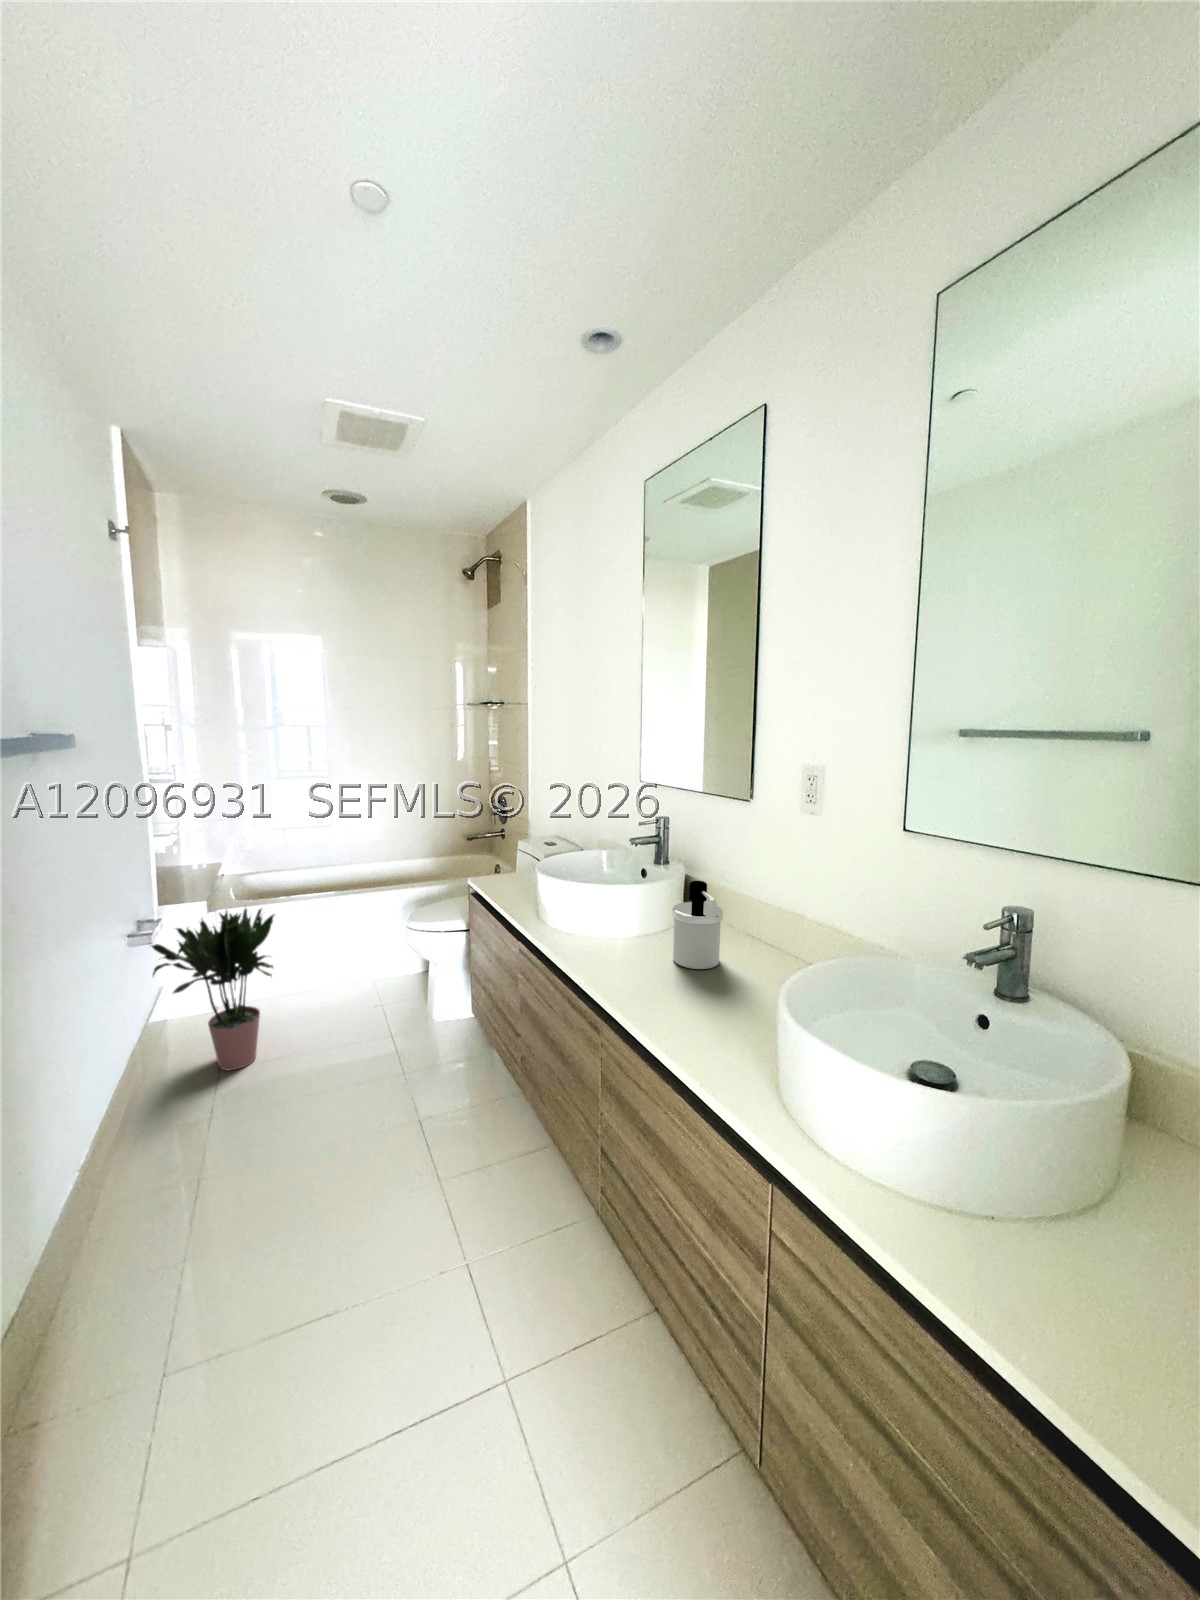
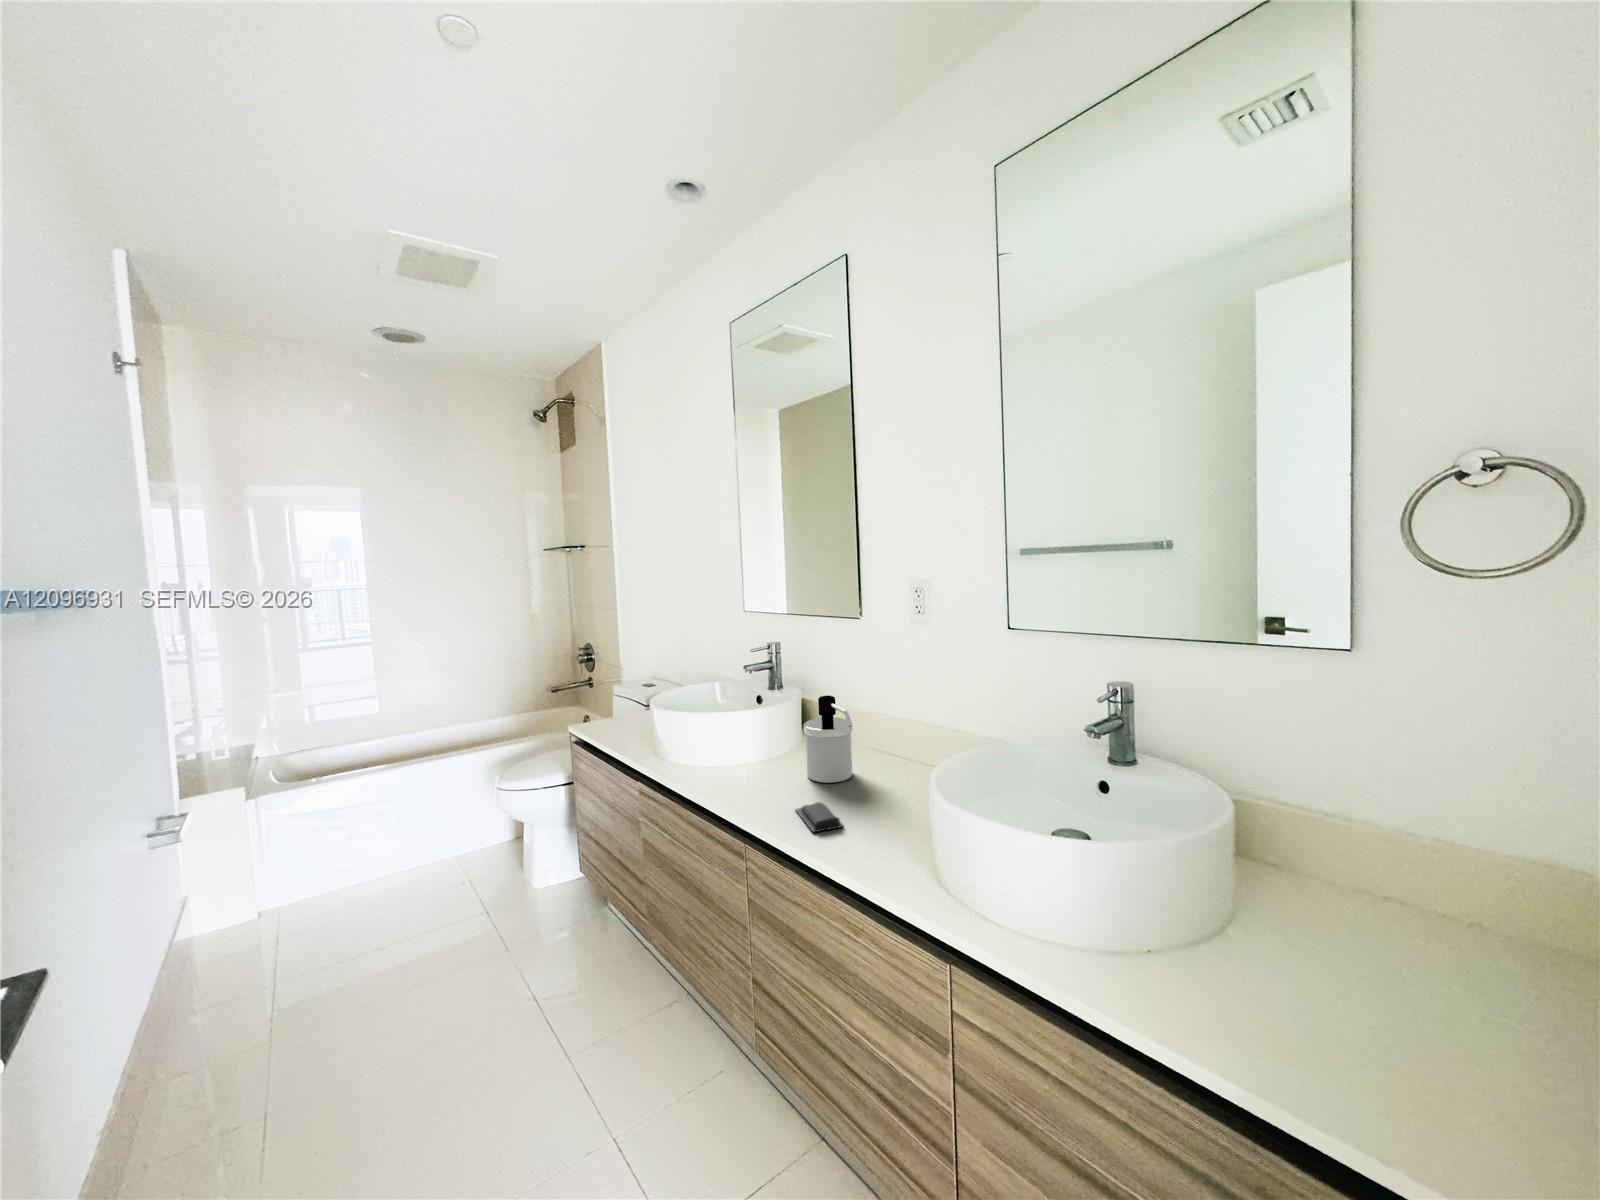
potted plant: present [150,908,274,1070] -> none [157,767,351,989]
soap bar: none [652,989,696,1020] -> present [796,802,843,832]

